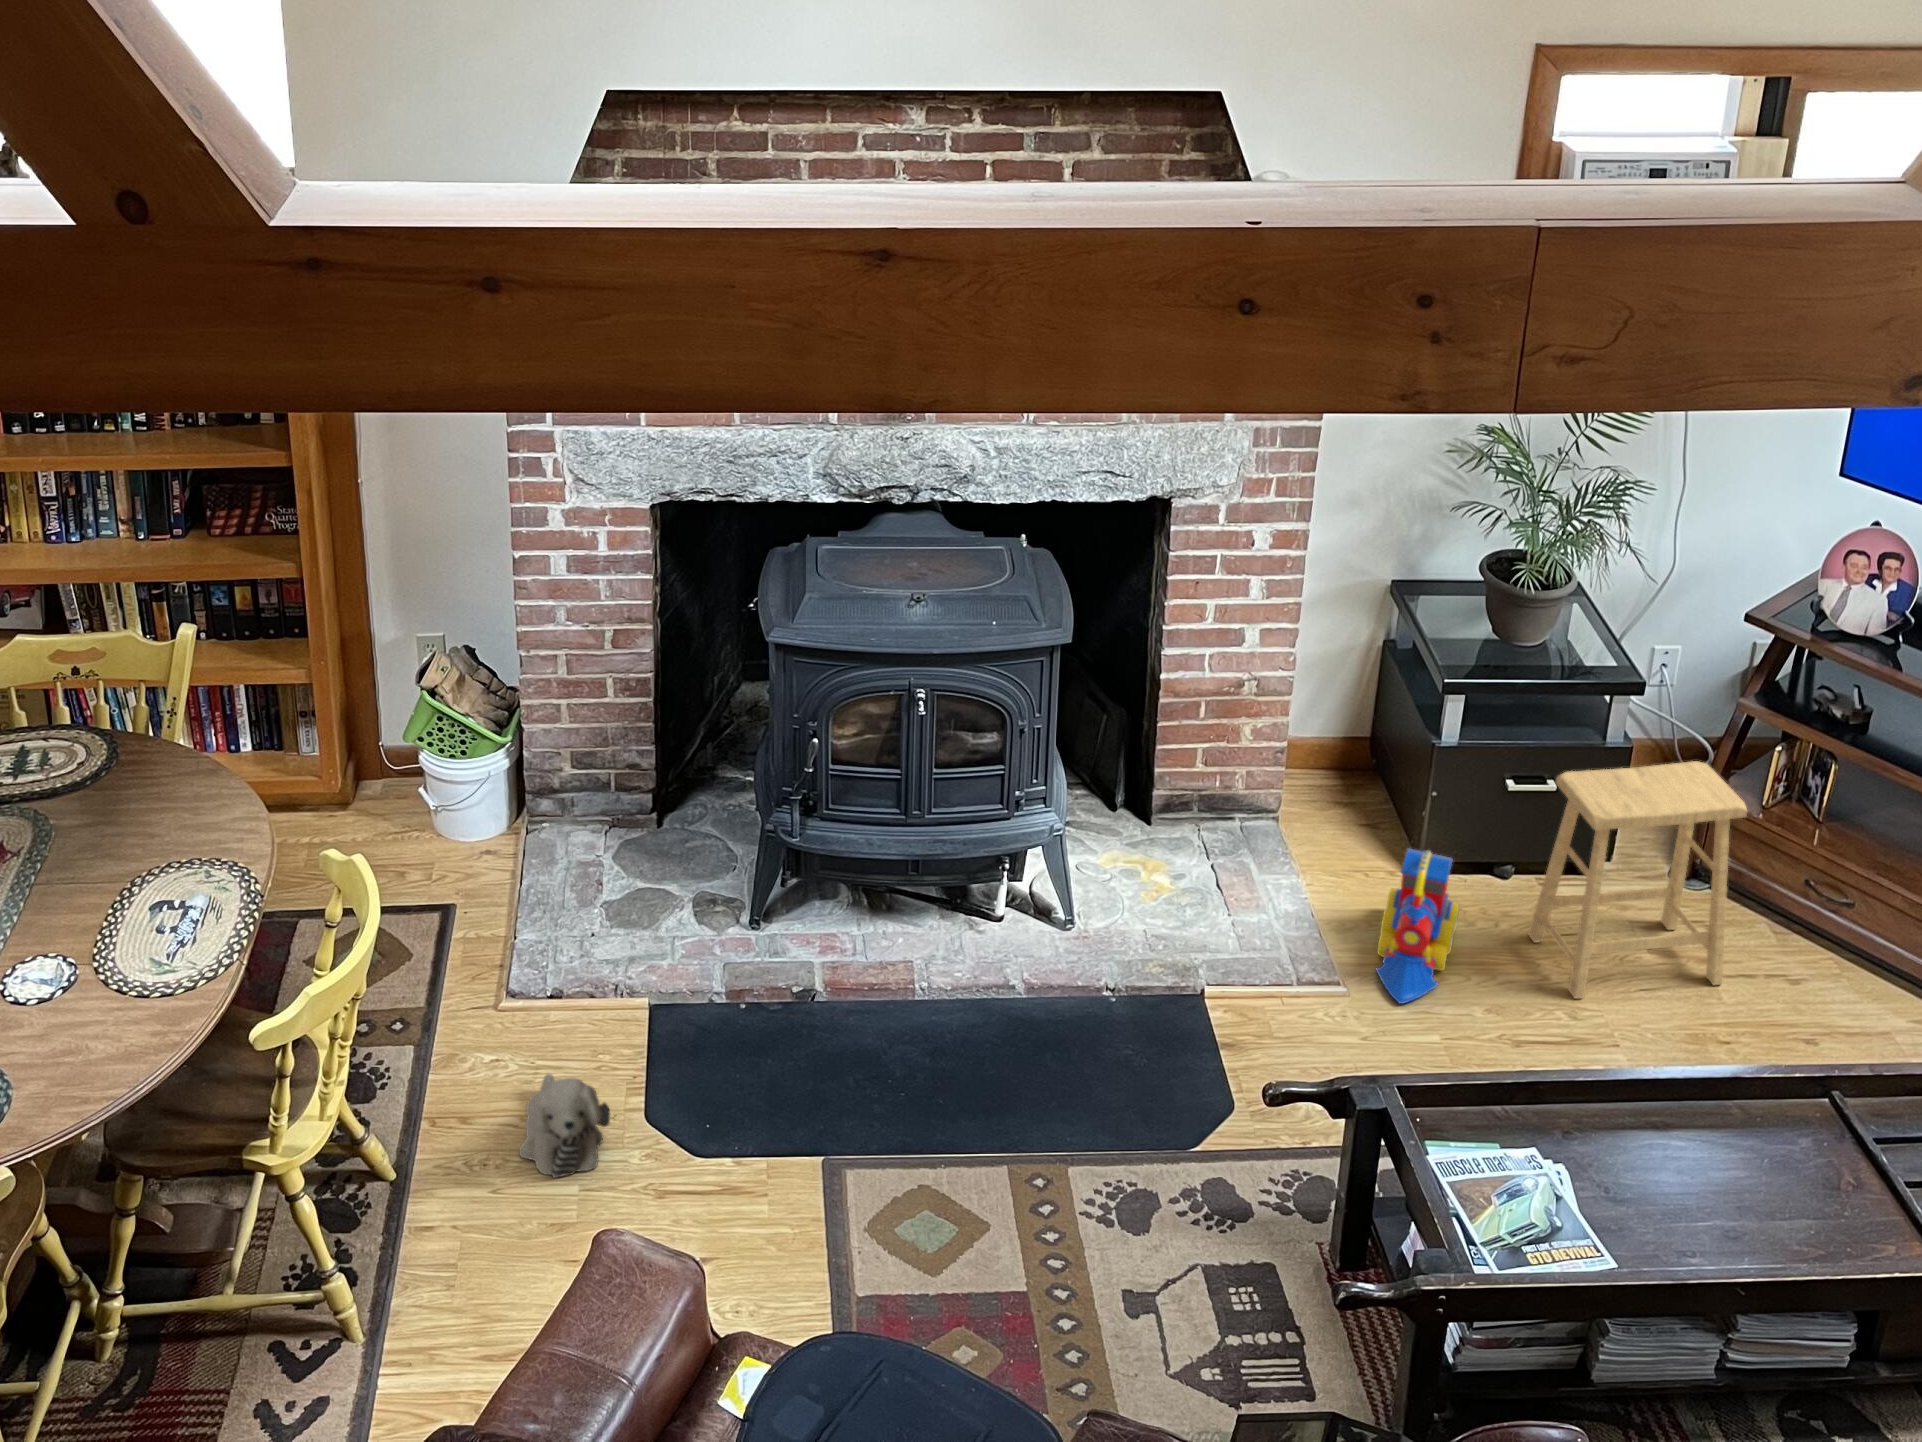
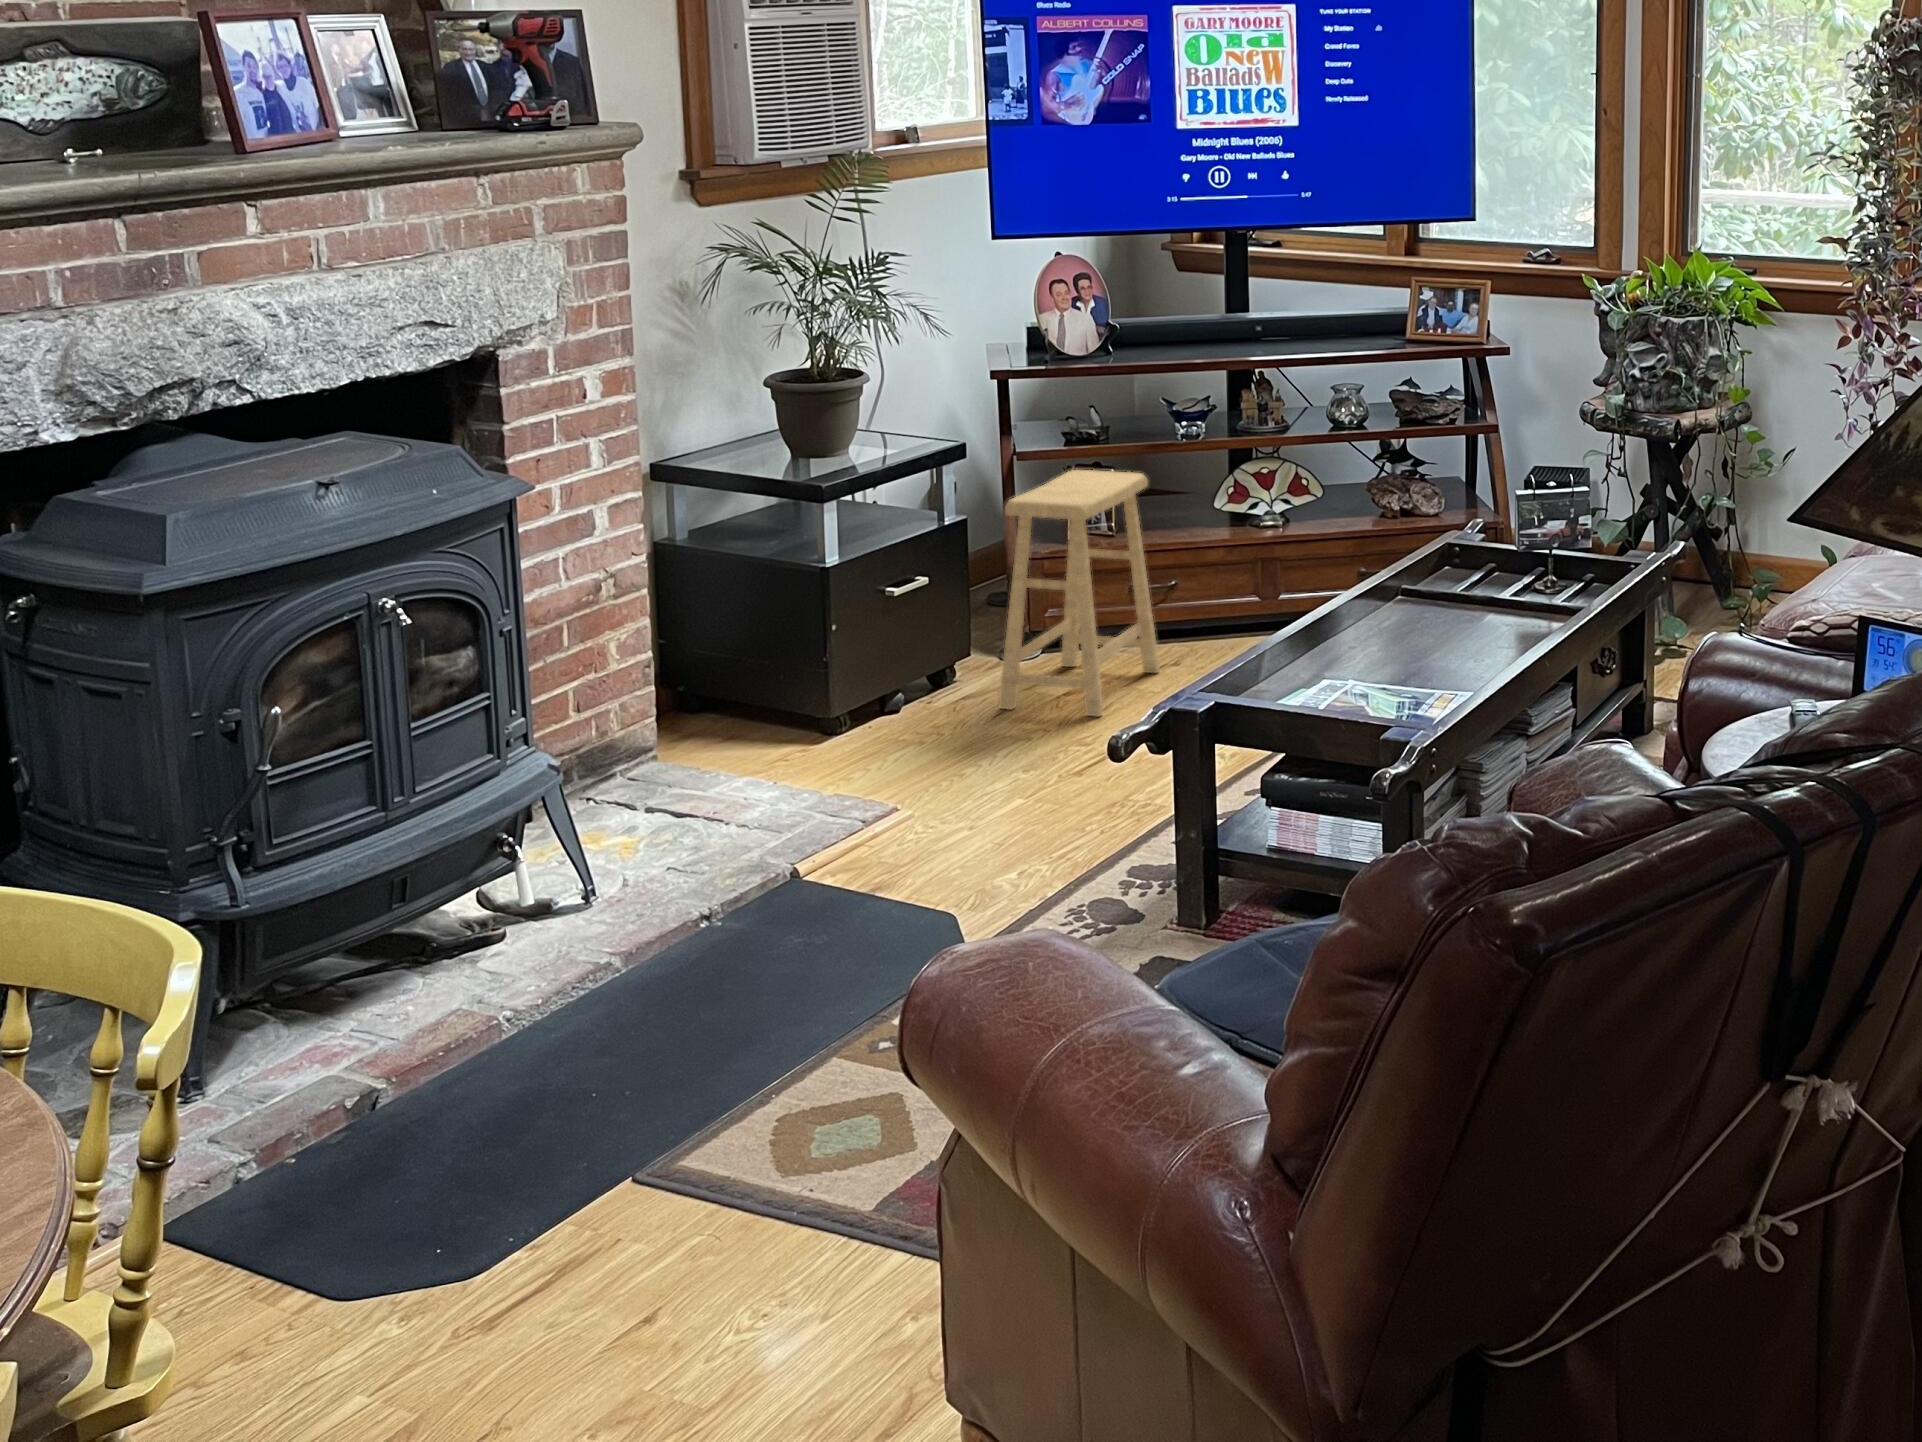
toy train: present [1376,849,1459,1004] -> none [876,626,1009,773]
plush toy: present [519,1074,610,1178] -> none [304,1148,541,1350]

